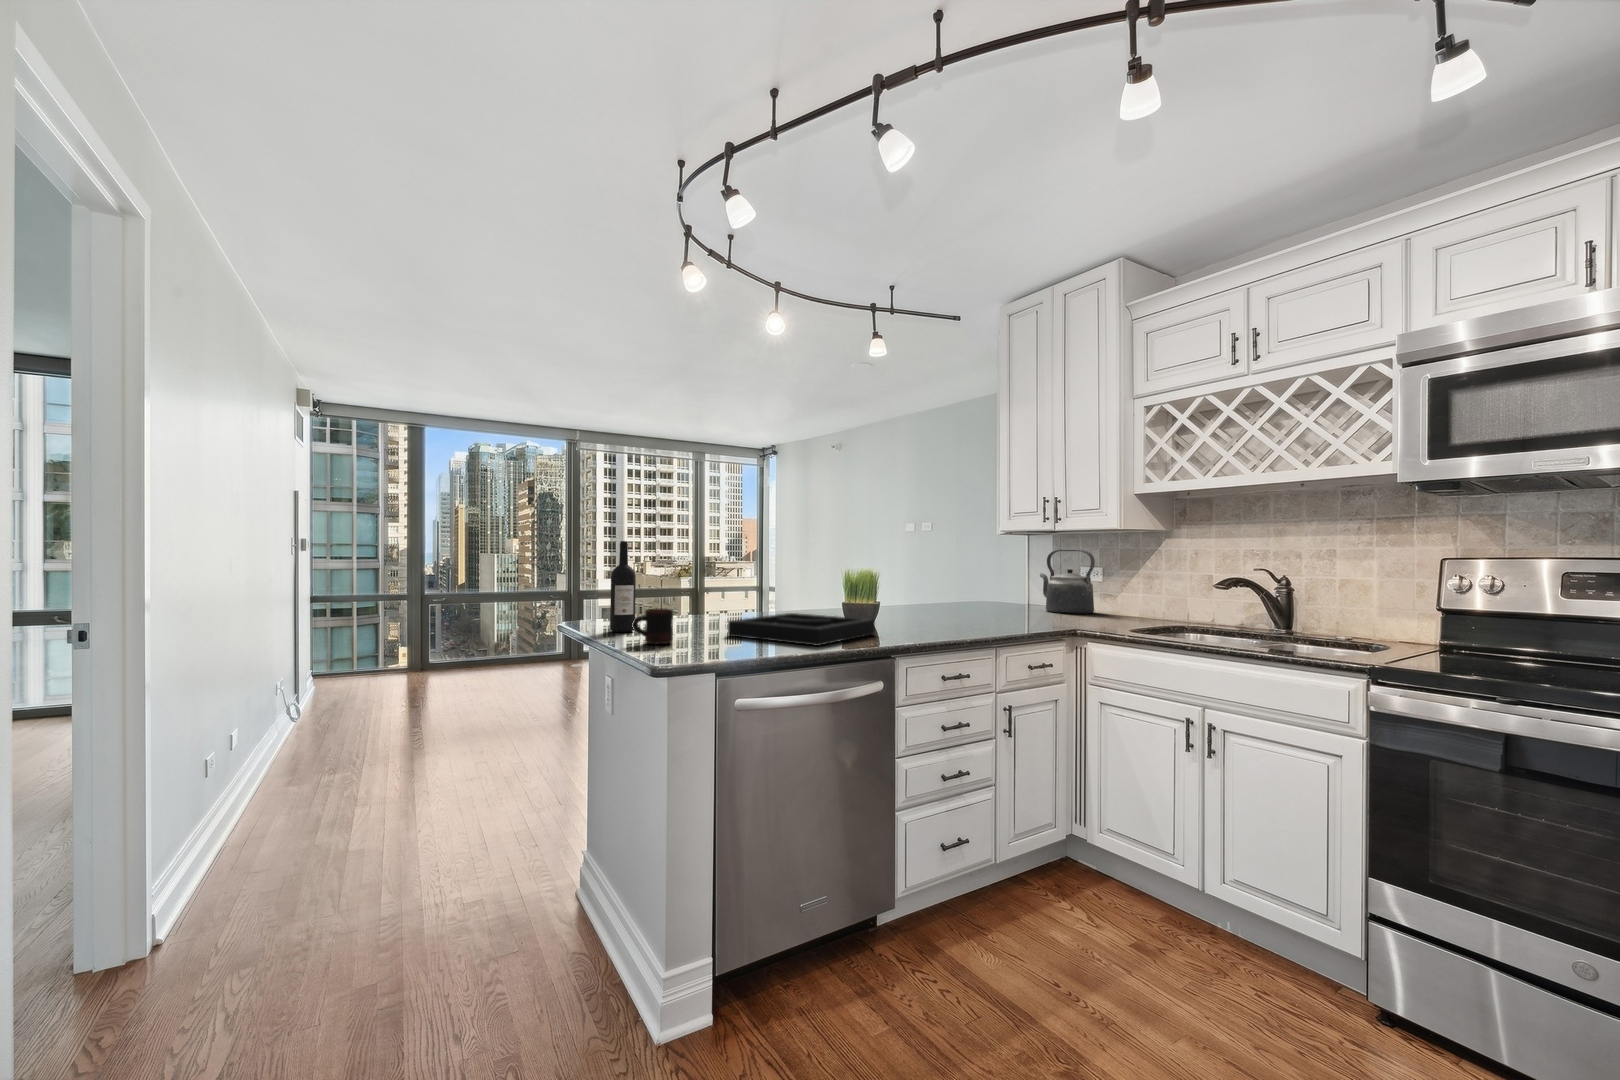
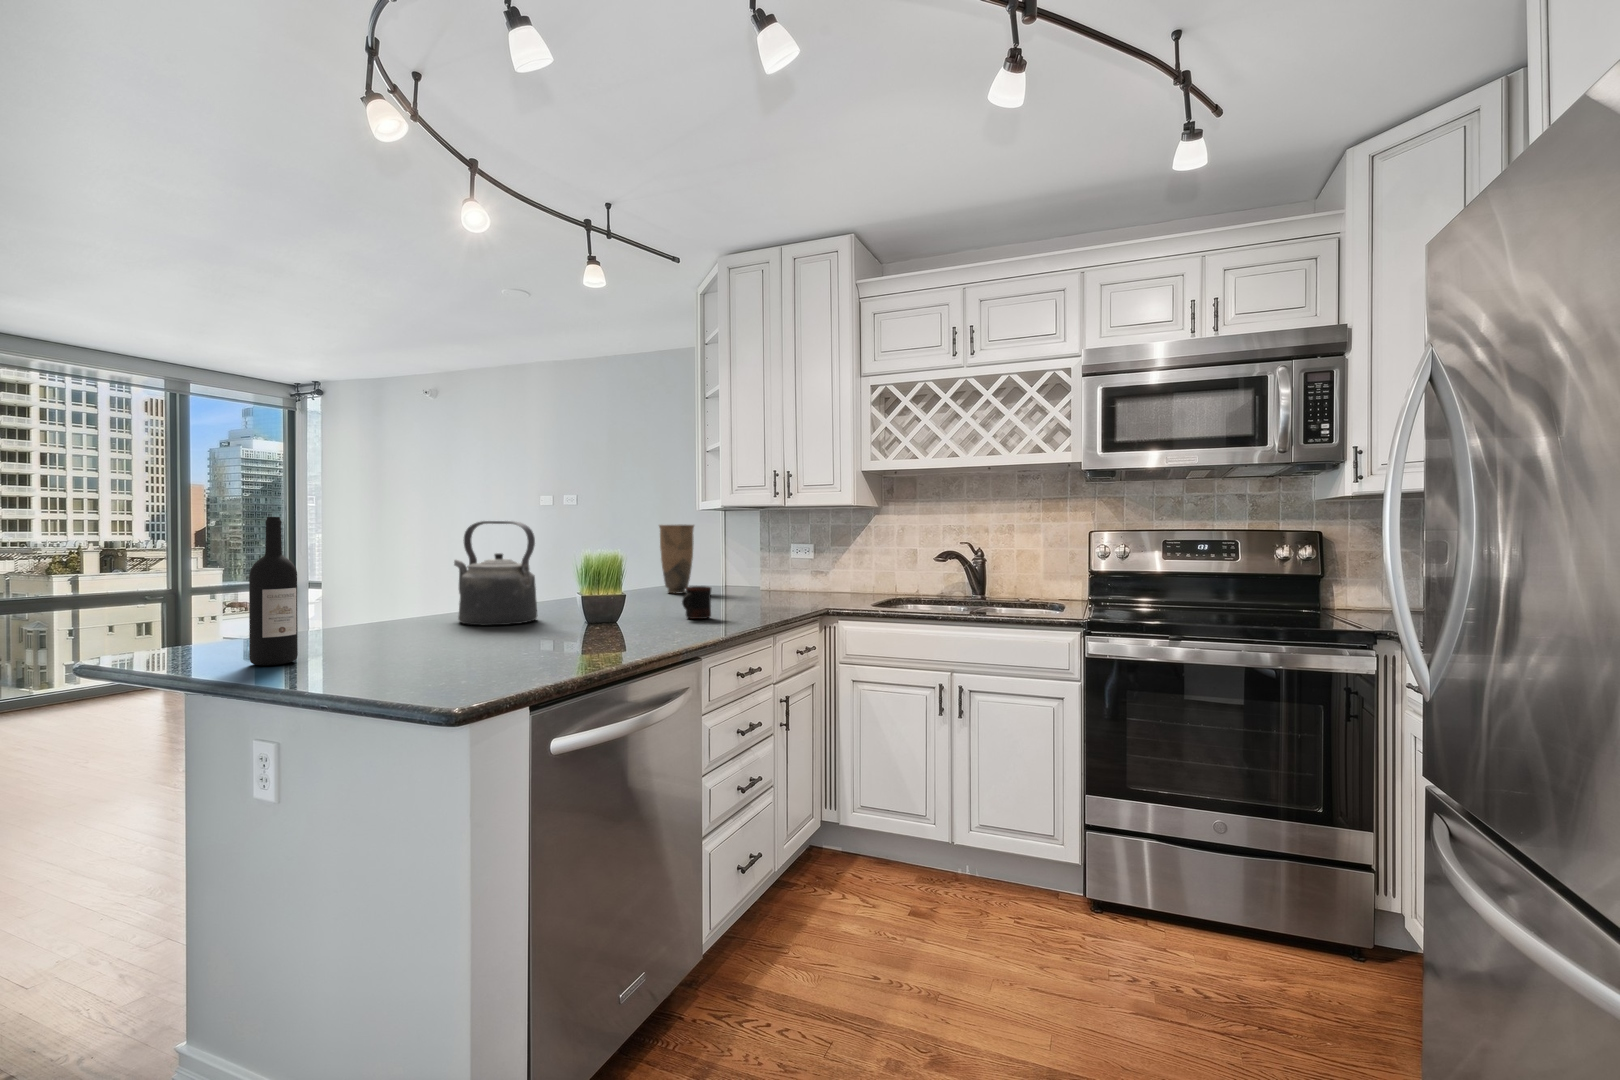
vase: none [951,548,983,609] -> present [659,524,694,594]
kettle: present [1040,549,1095,614] -> present [454,521,538,625]
mug: present [632,609,674,644] -> present [682,586,711,619]
decorative tray: present [728,613,875,646] -> none [470,613,655,654]

